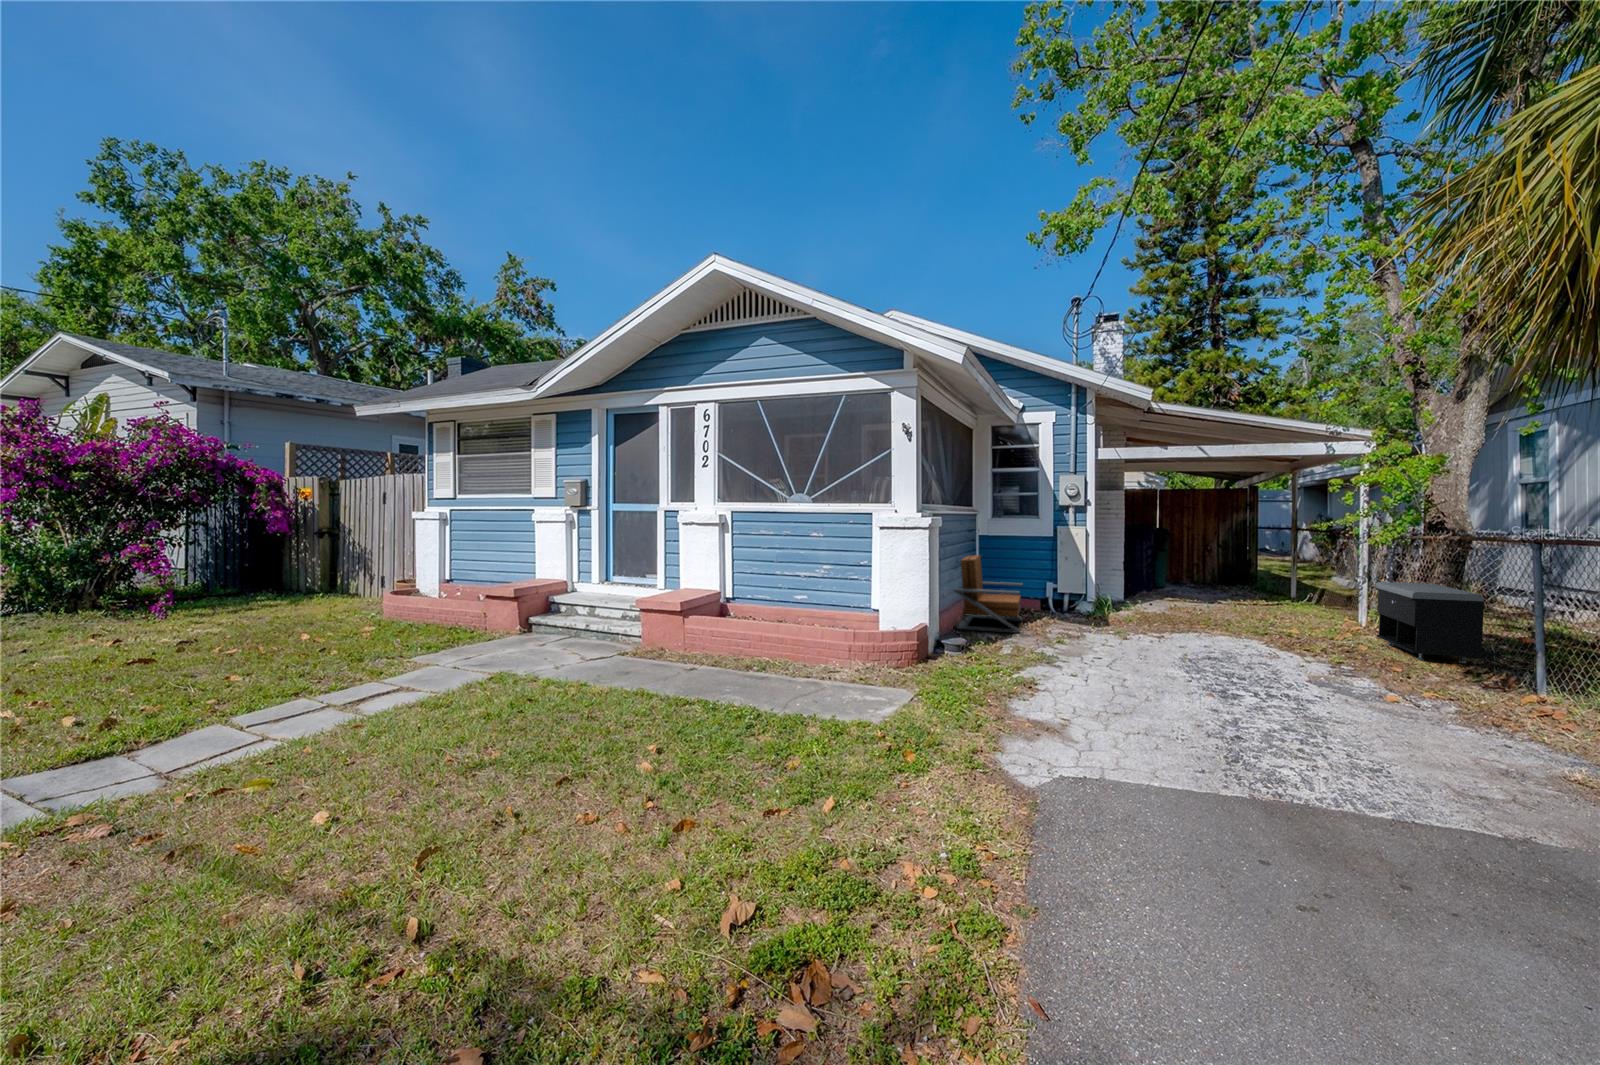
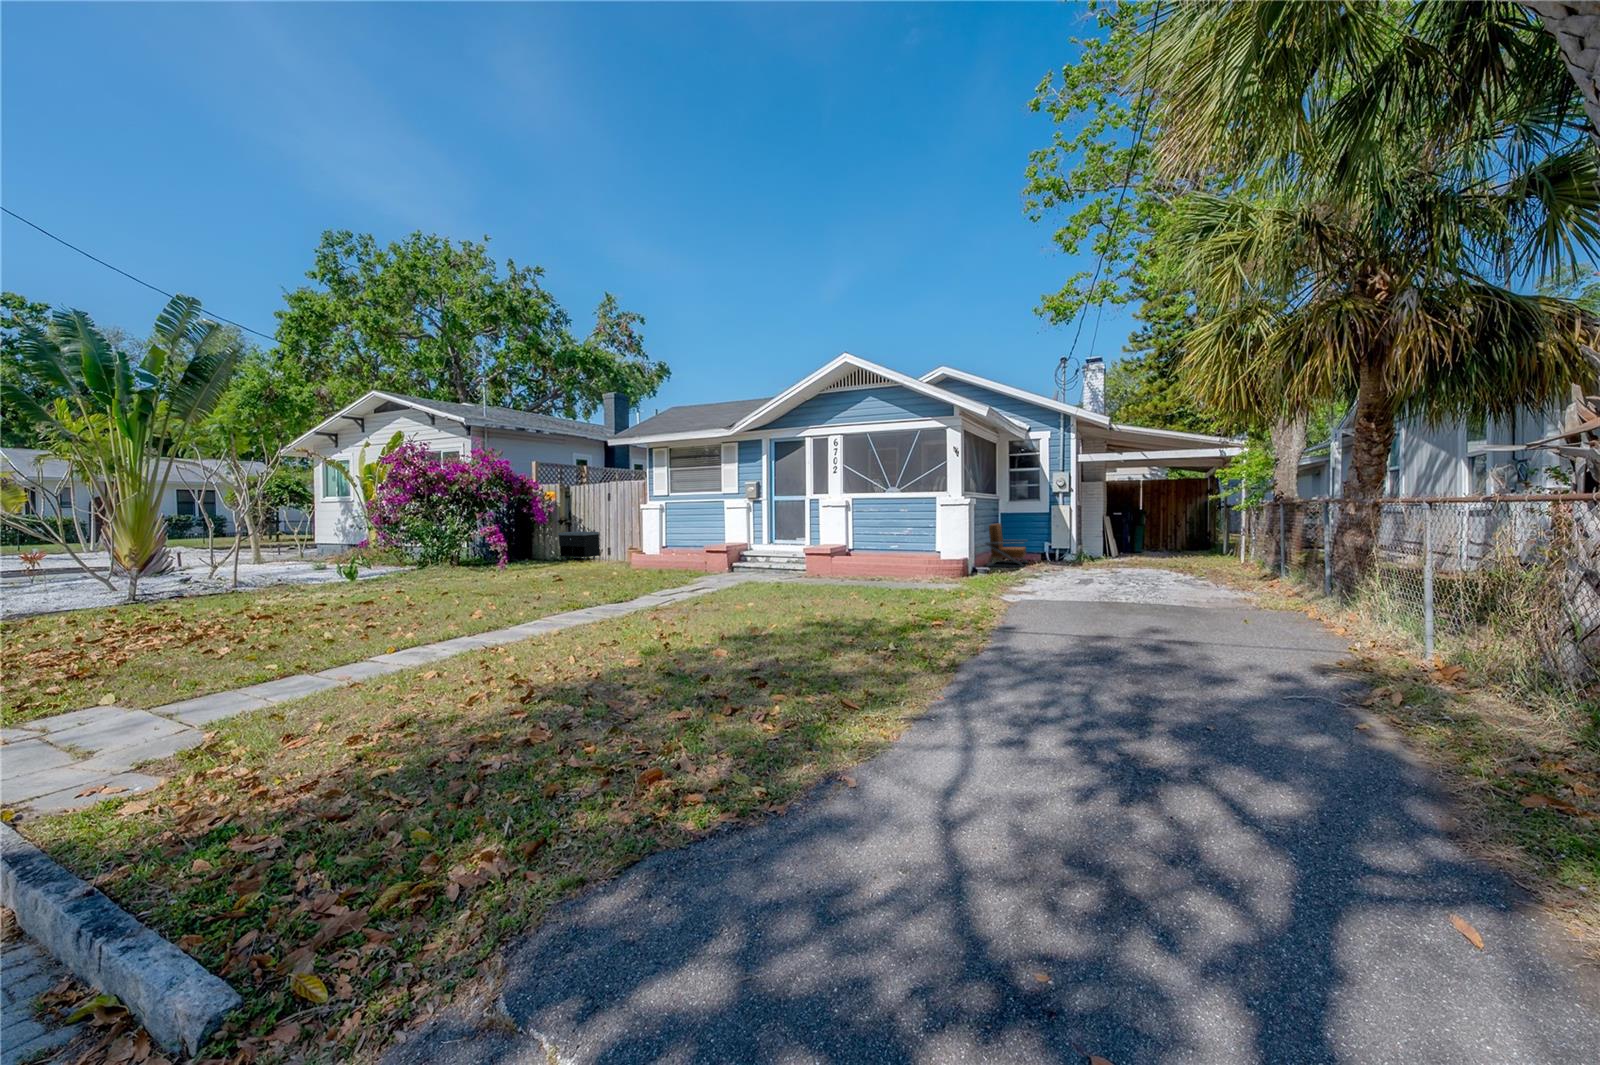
storage bench: present [1375,582,1484,663] -> present [558,532,600,560]

